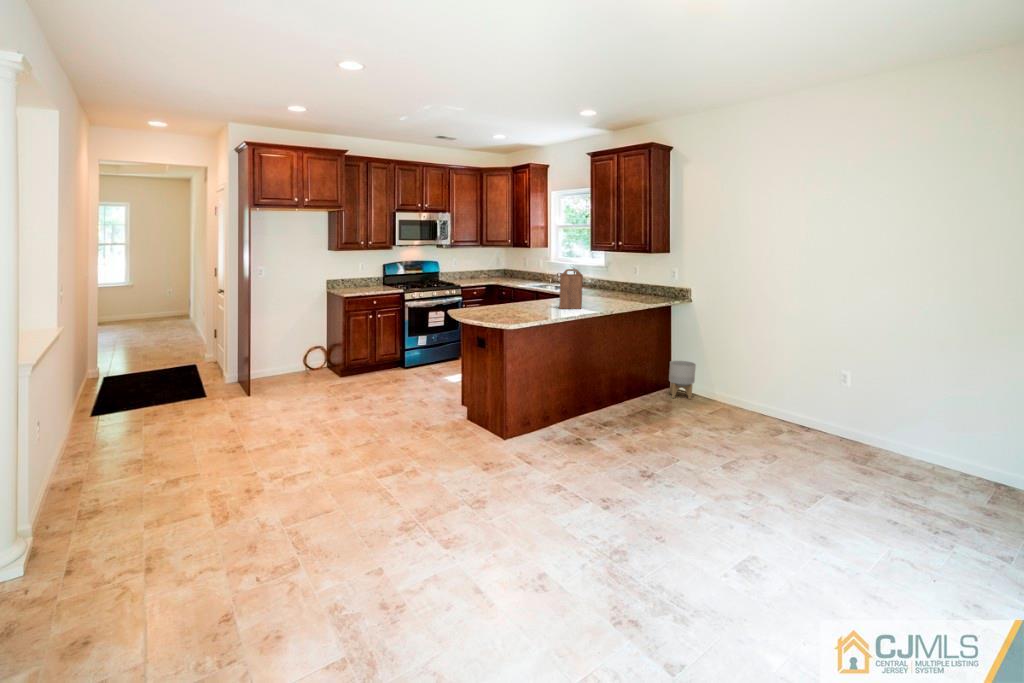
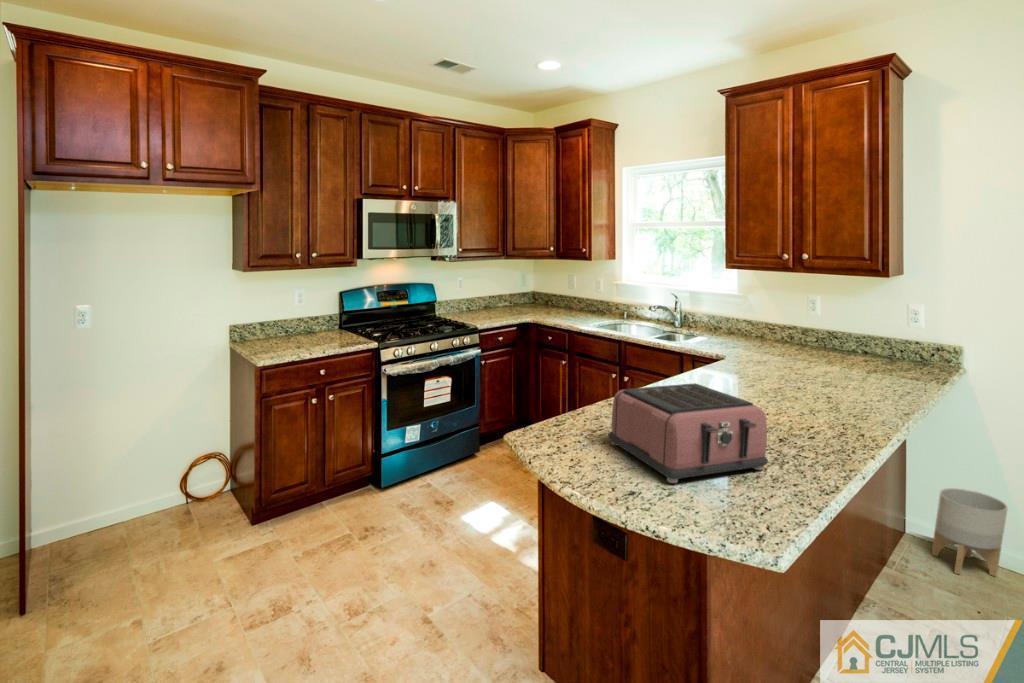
cutting board: present [559,269,583,309] -> none [787,317,845,418]
toaster: none [480,291,525,316] -> present [608,383,768,483]

